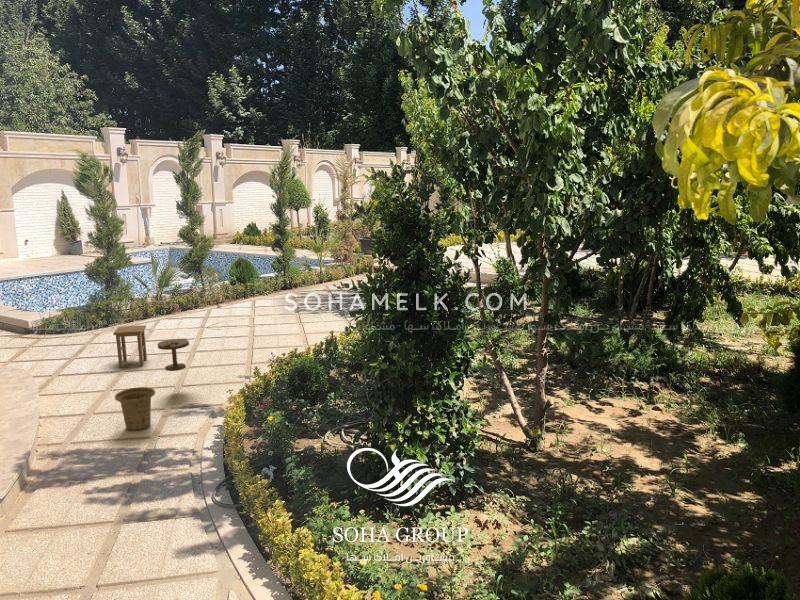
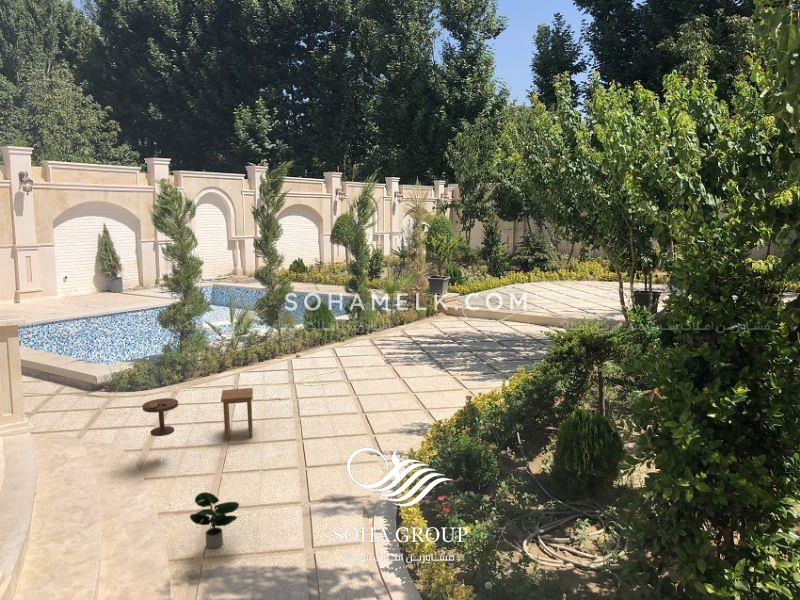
side table: present [158,339,189,371] -> present [142,398,178,436]
basket: present [115,387,155,431] -> none [265,480,313,540]
potted plant: none [52,394,94,436] -> present [190,492,239,548]

